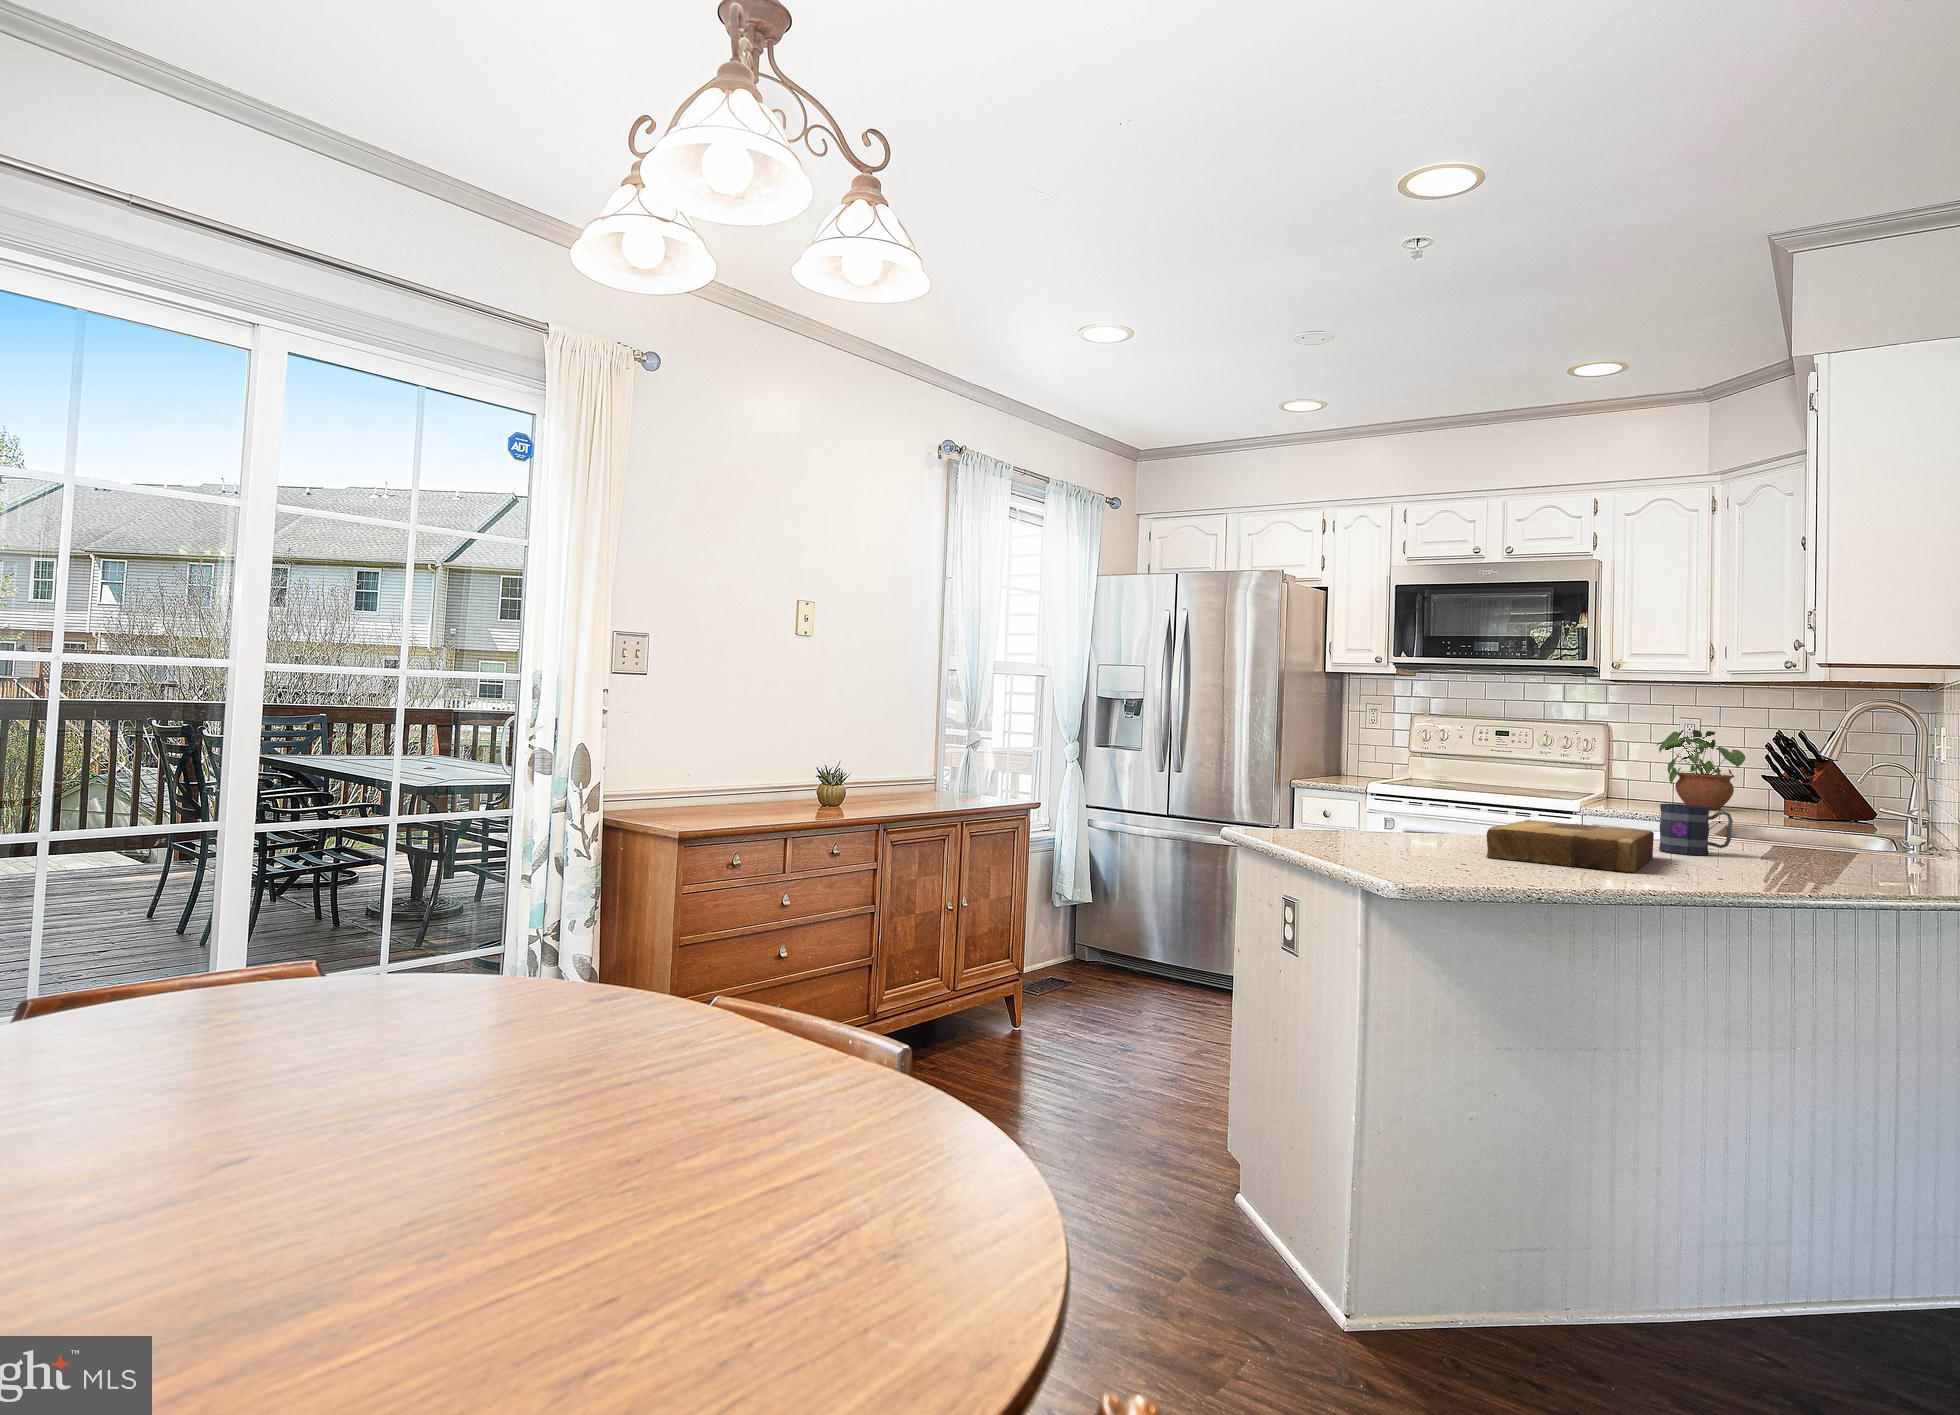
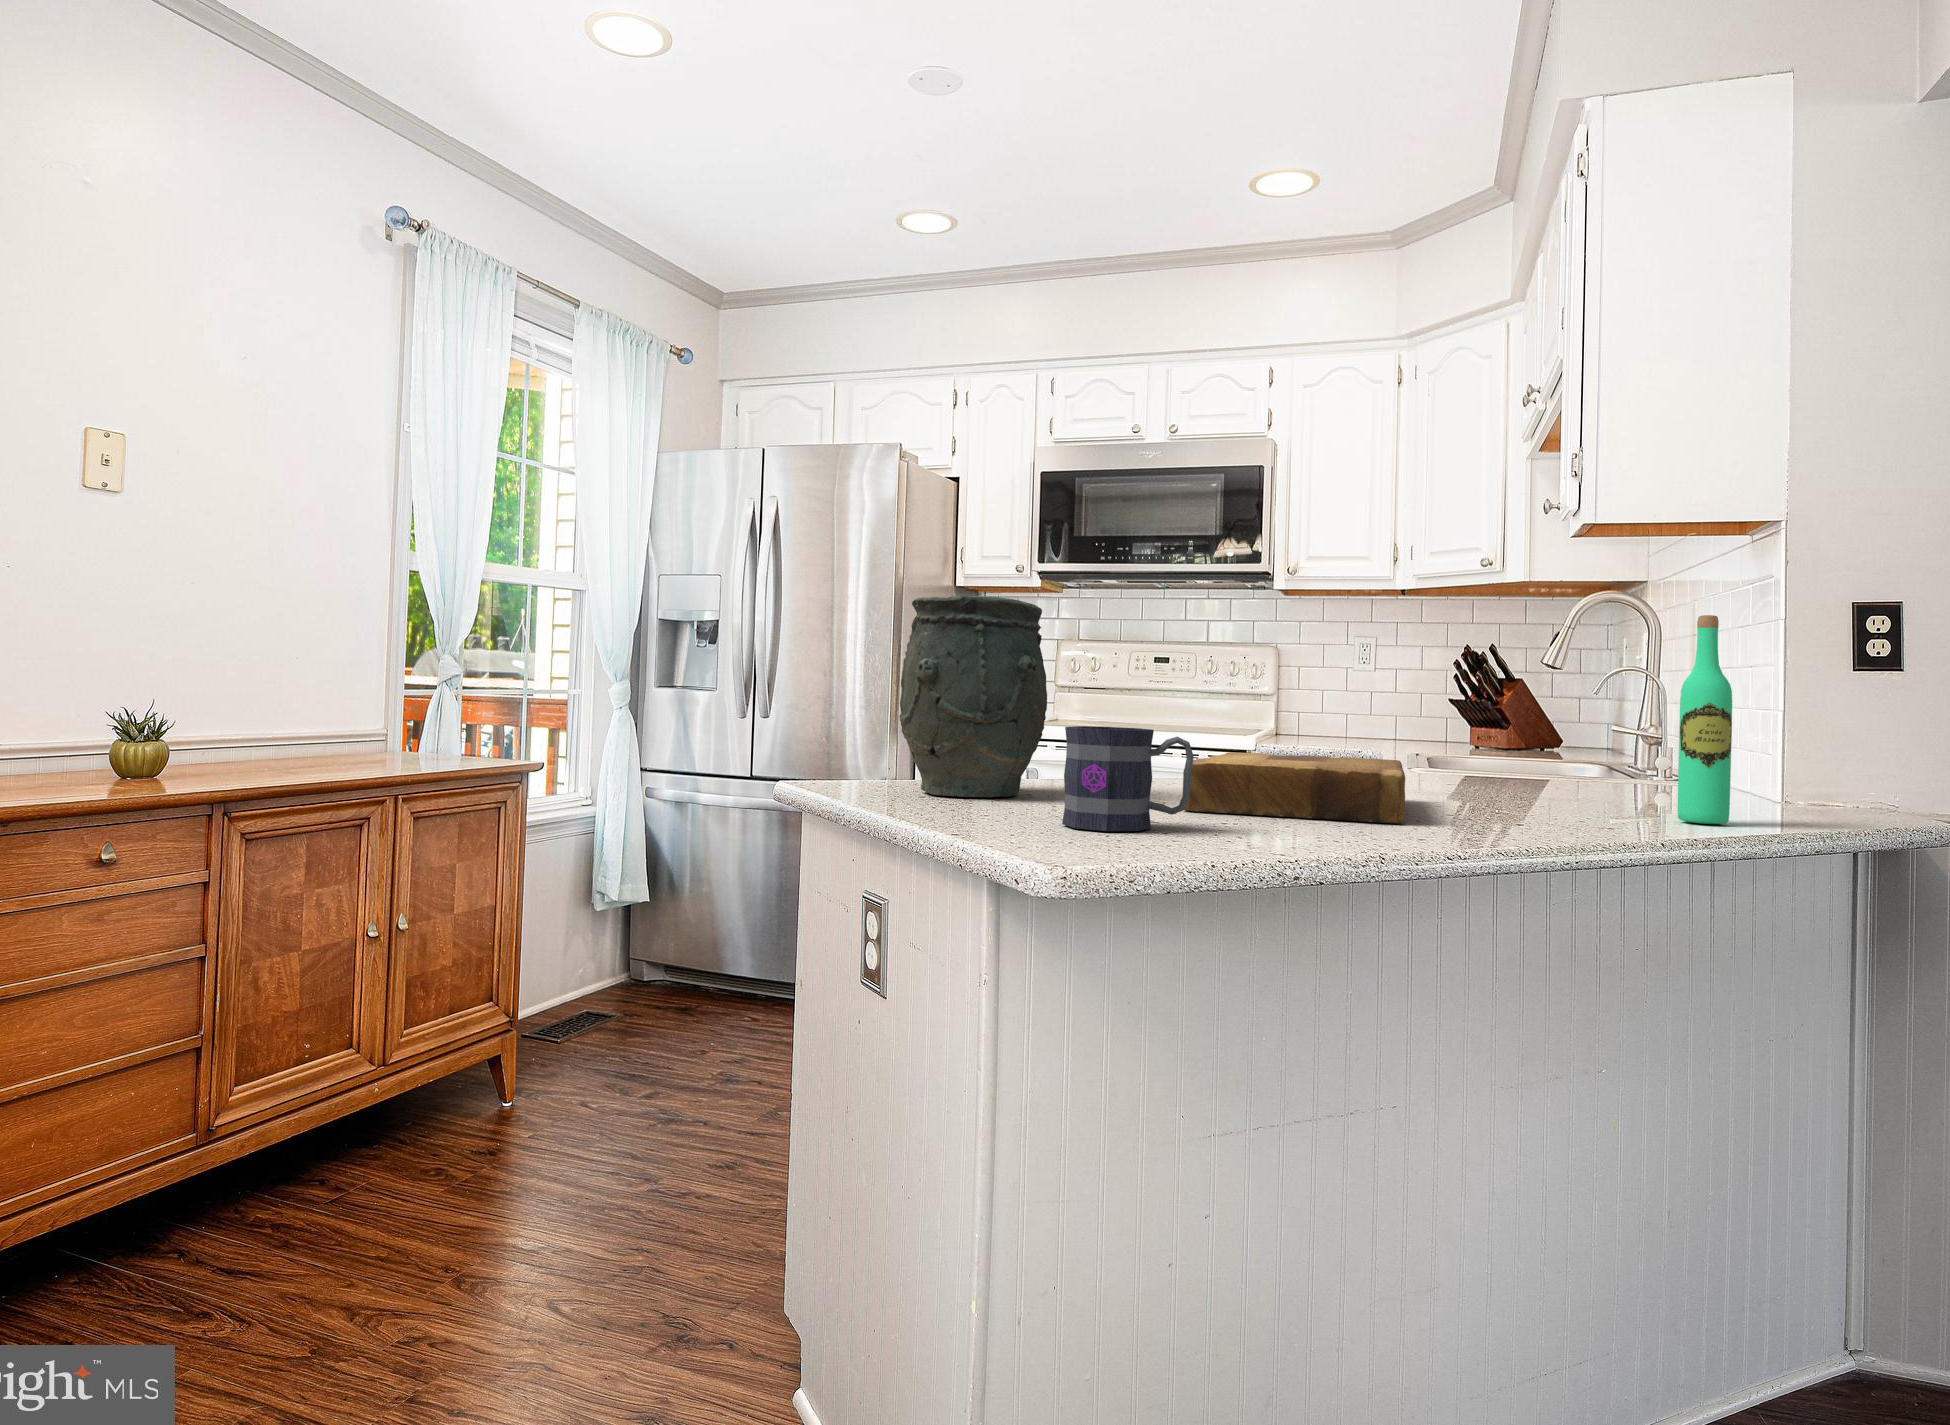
vase: none [1303,722,1398,843] -> present [900,596,1047,797]
potted plant: present [1657,730,1745,810] -> none [1329,645,1424,746]
wine bottle: none [1856,744,1896,885] -> present [1678,615,1732,824]
mug: present [1659,803,1733,855] -> present [1062,726,1194,831]

